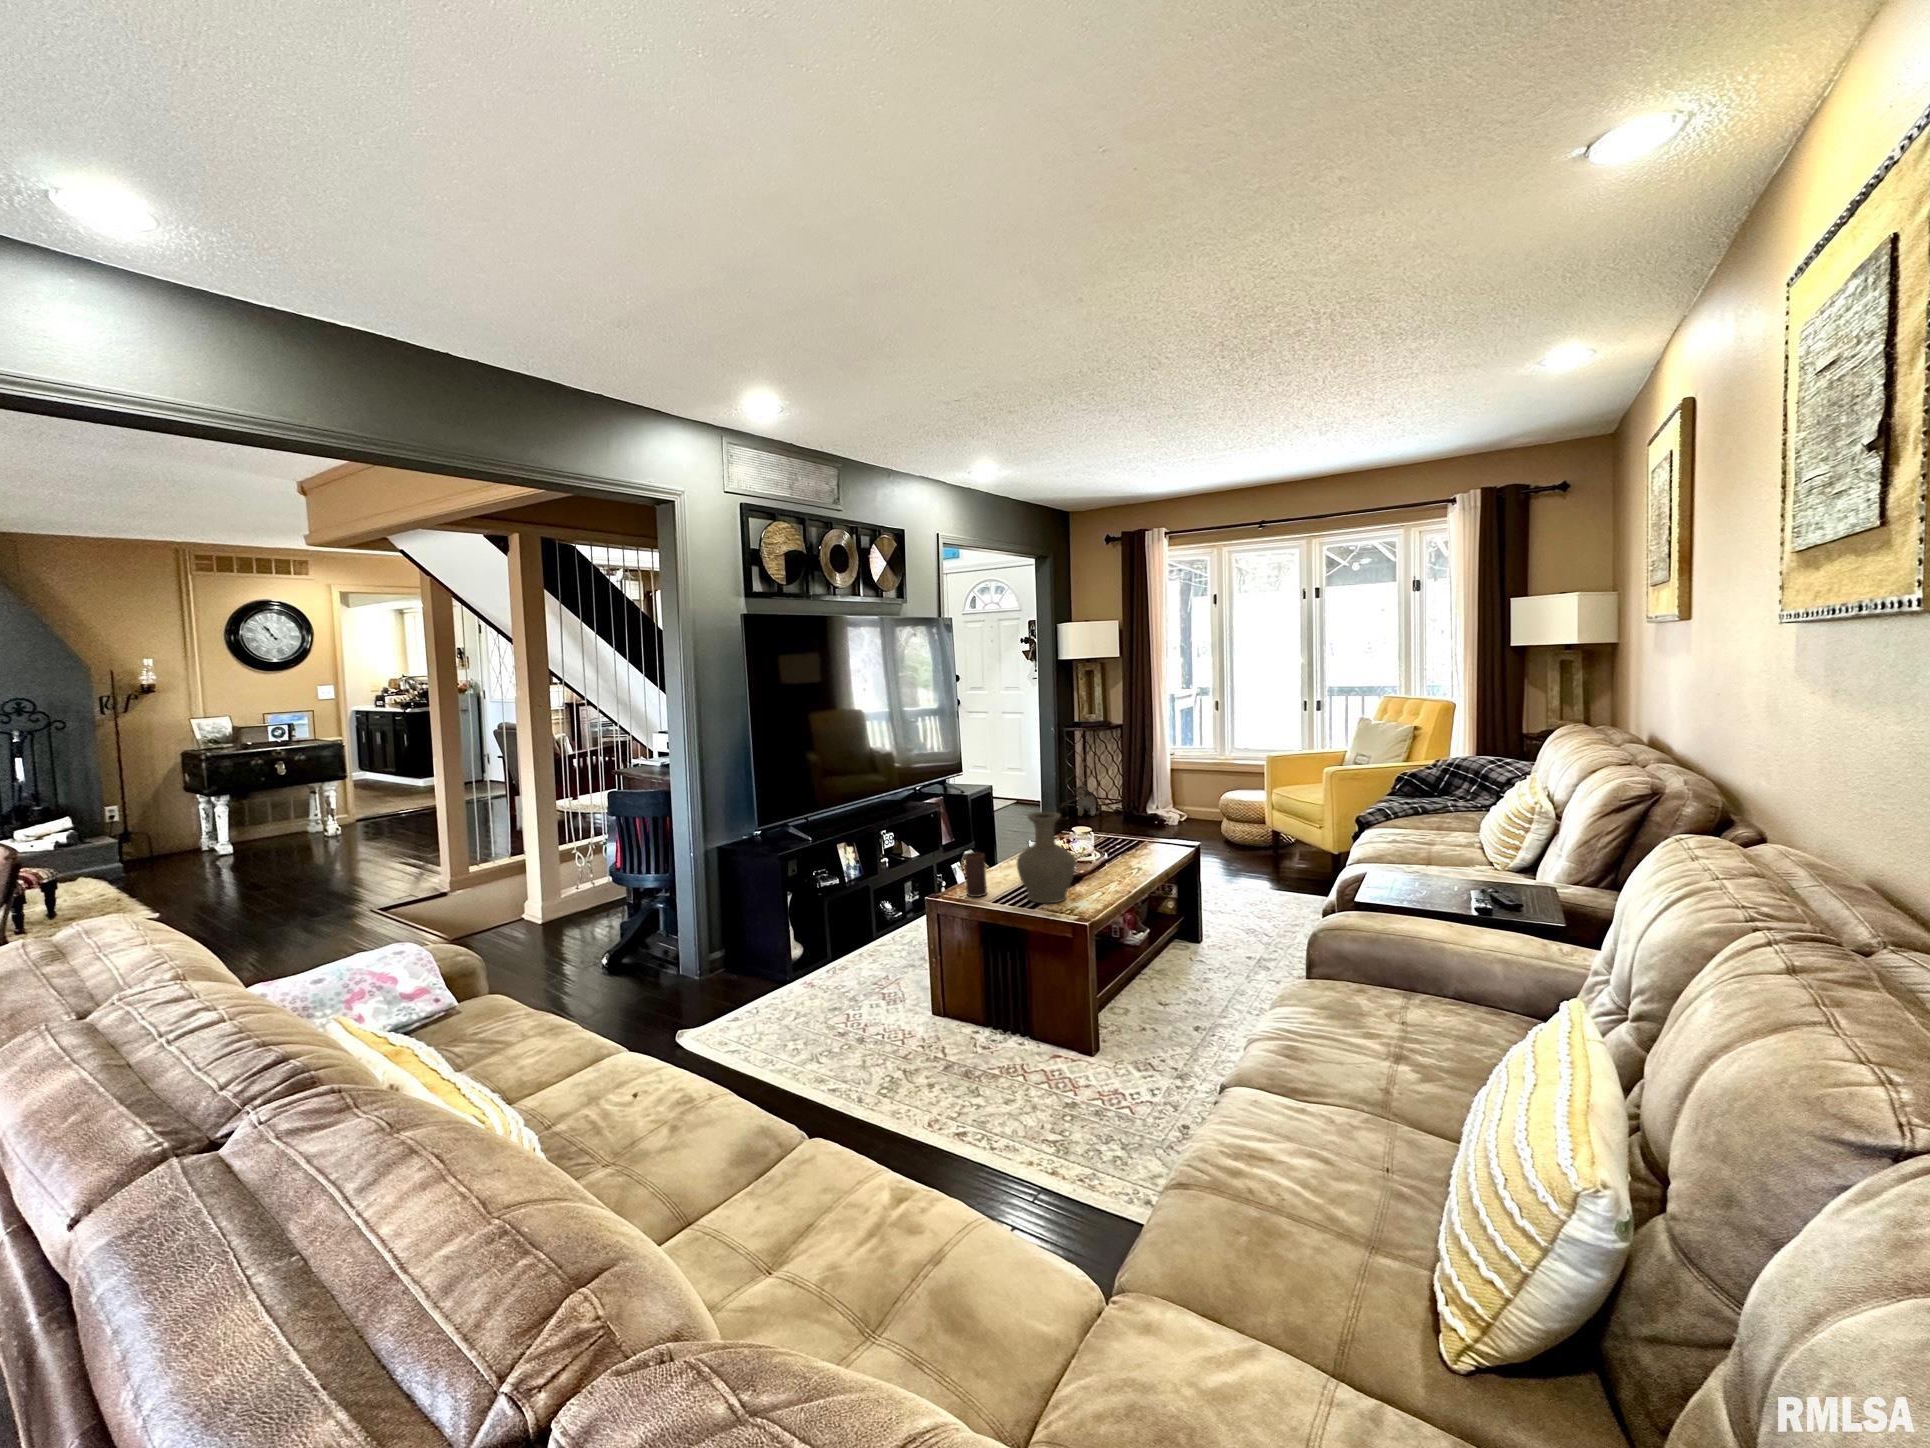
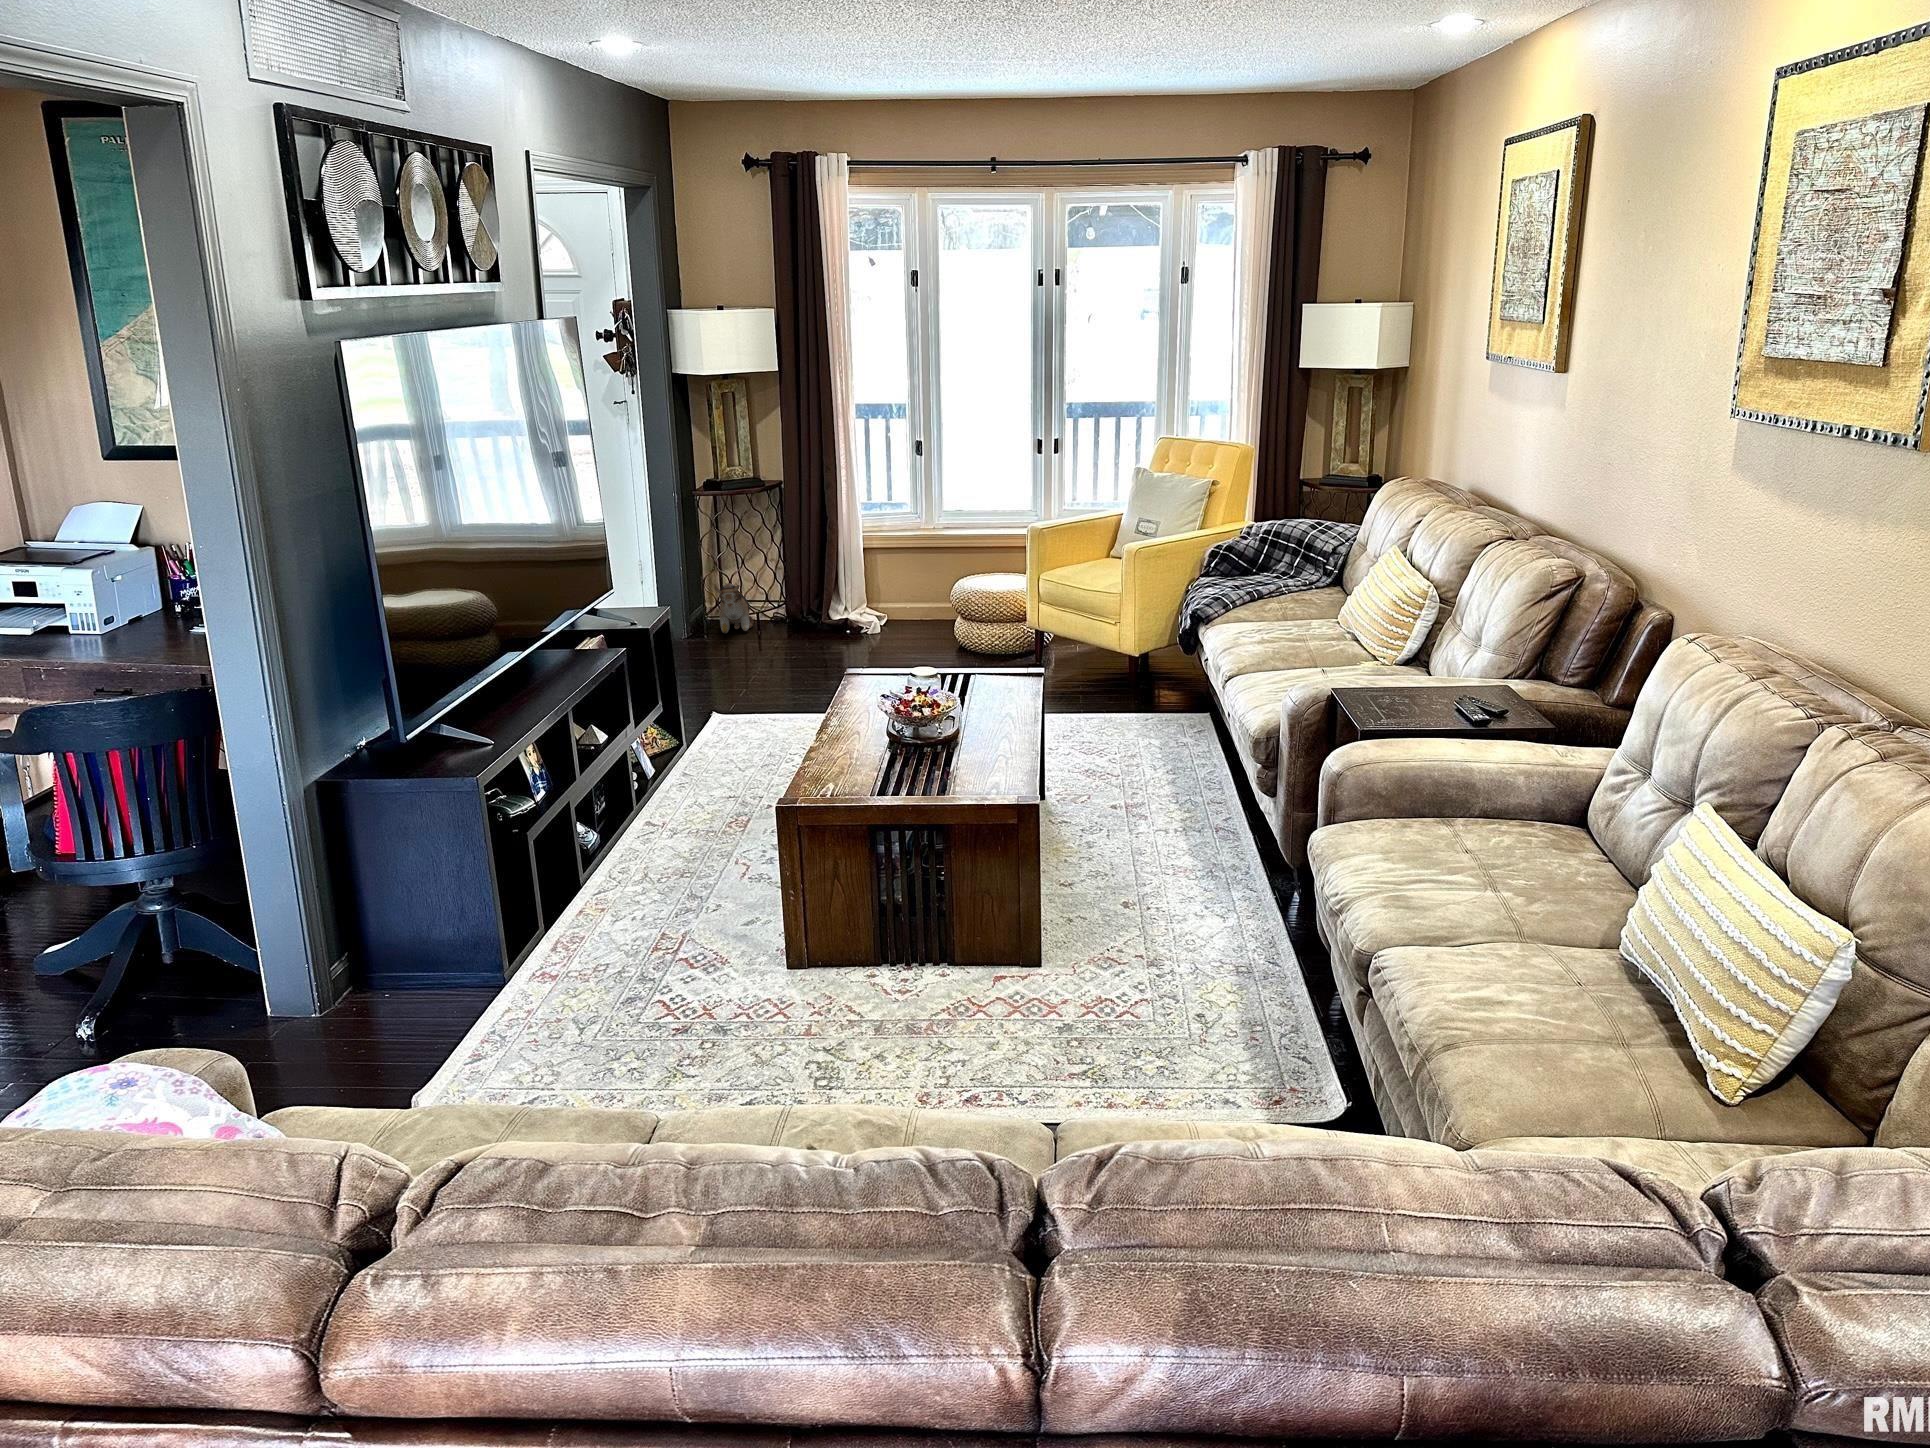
vase: present [1017,812,1075,903] -> none [903,654,986,784]
candle: present [965,852,987,897] -> none [825,725,859,792]

